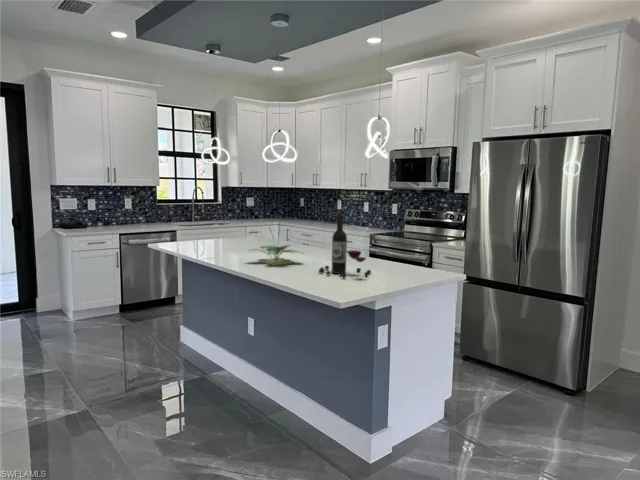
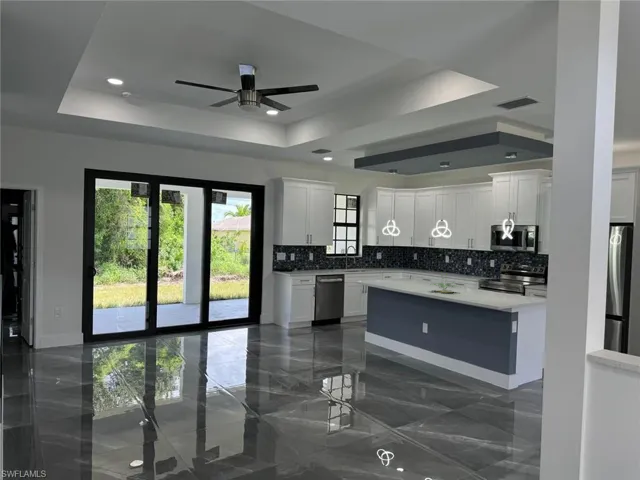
wine bottle: present [319,215,371,278] -> none [474,267,503,300]

